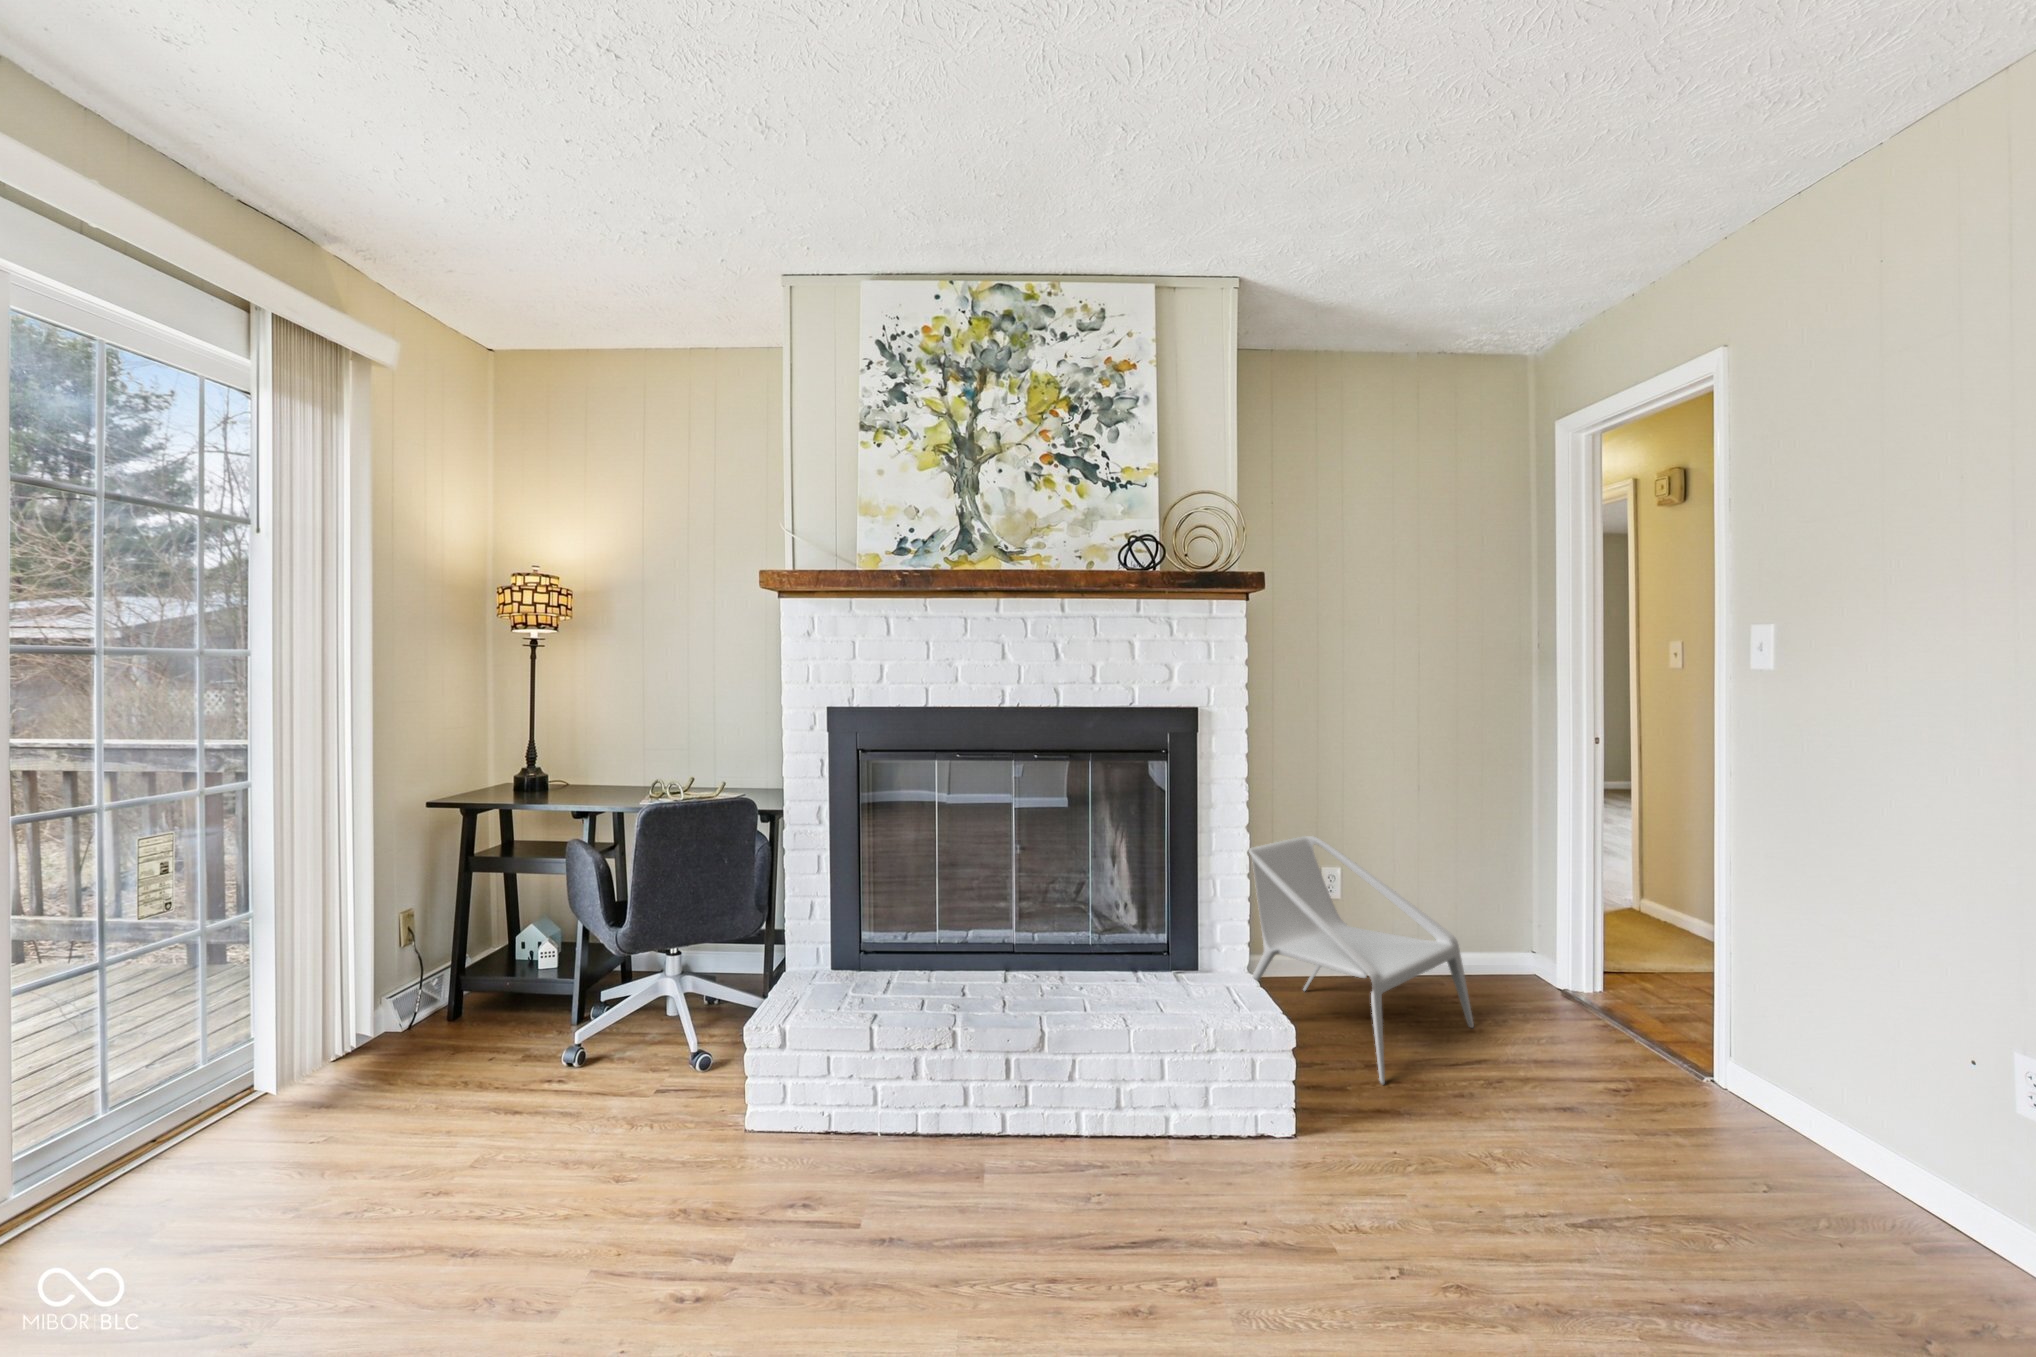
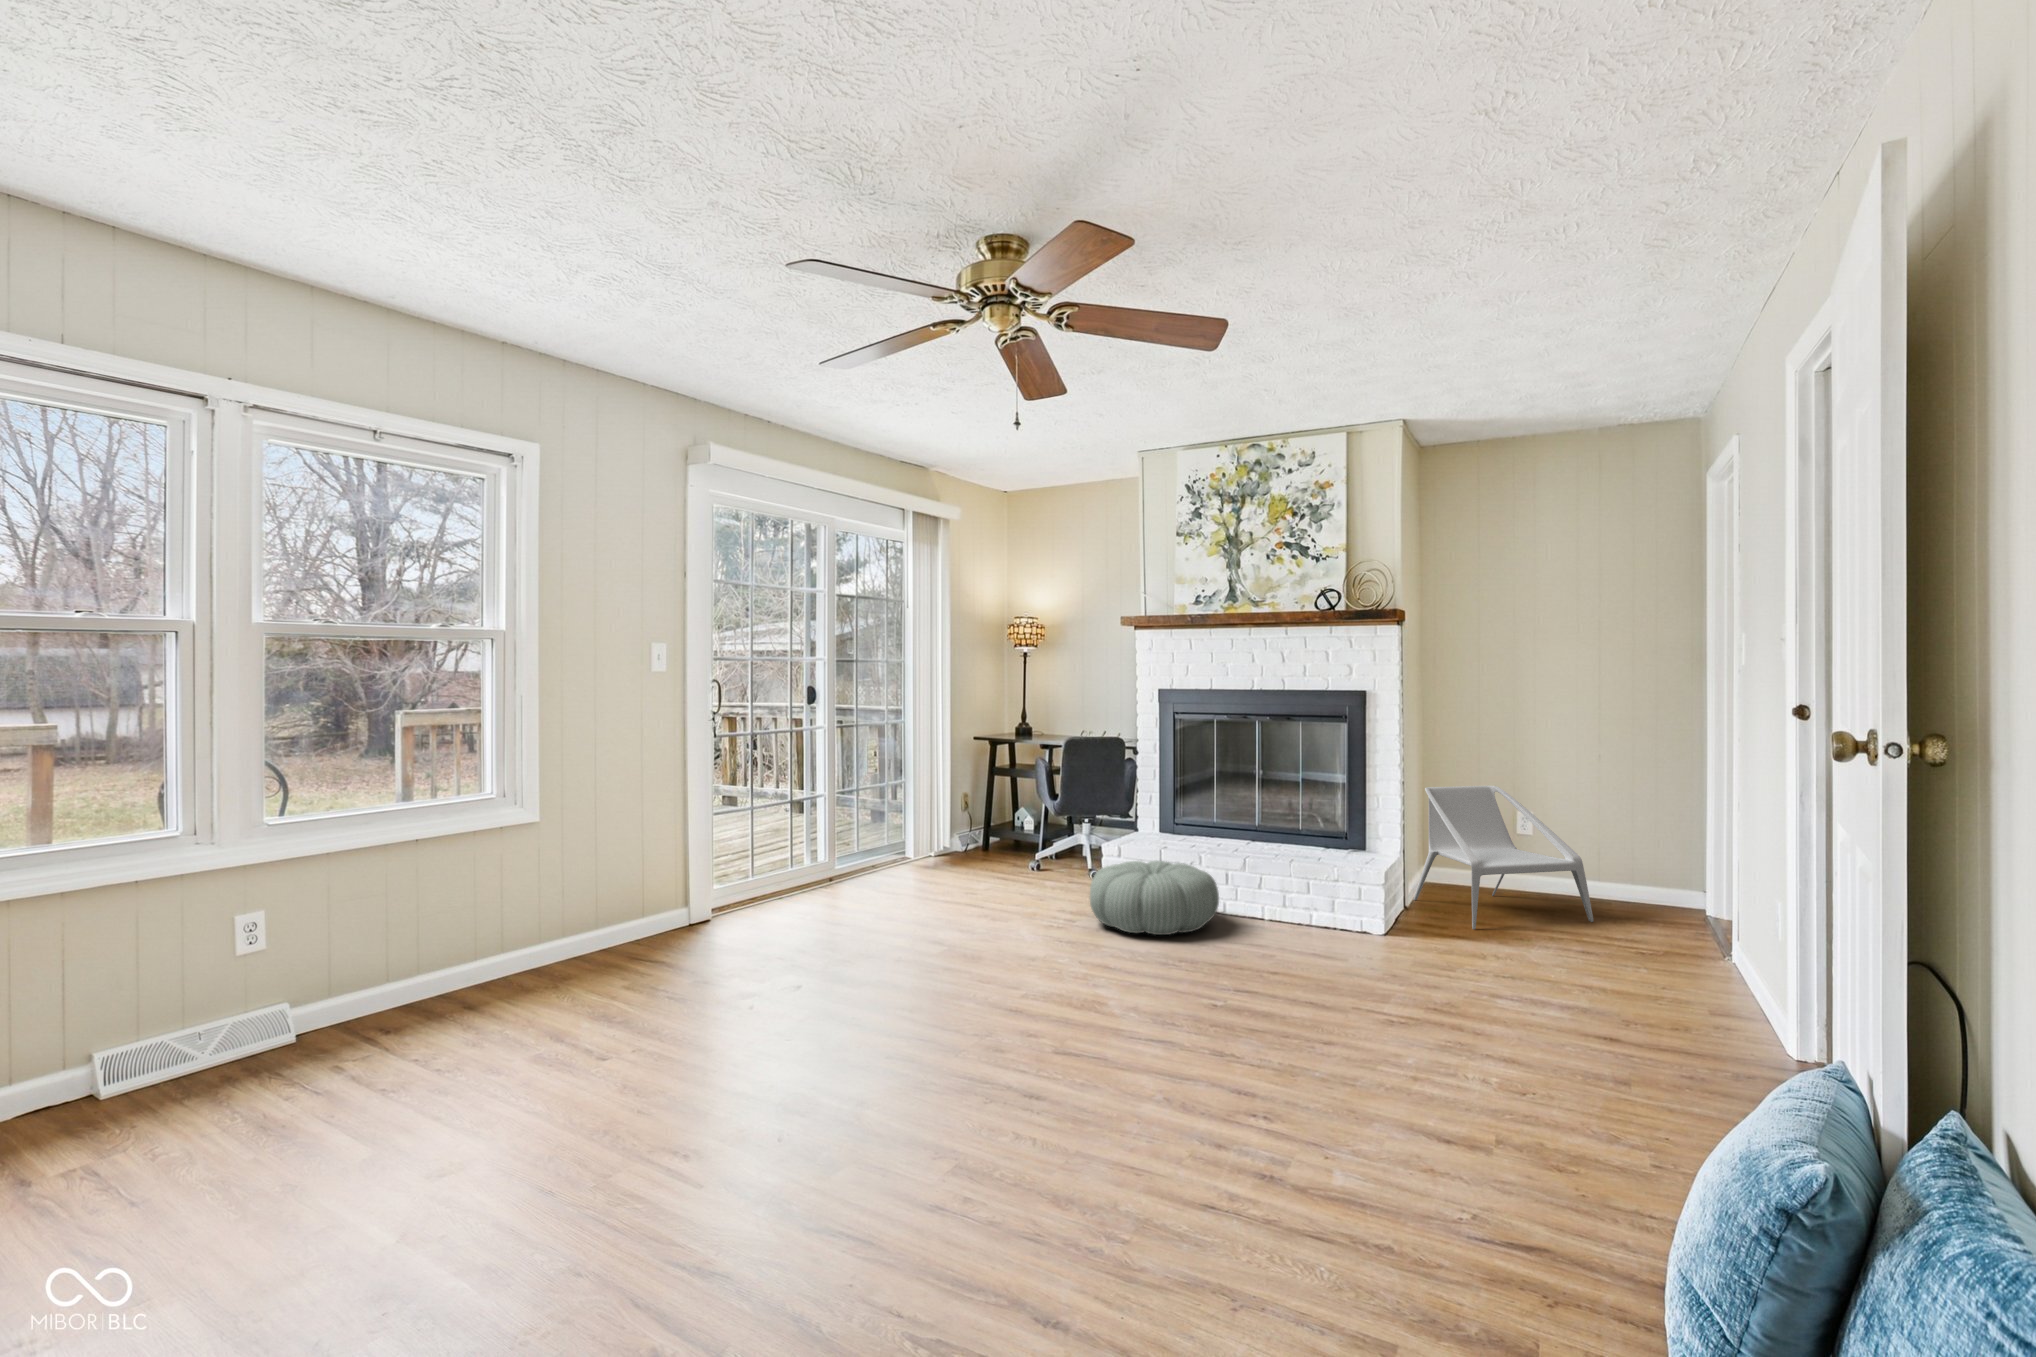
pouf: none [753,1059,1035,1281] -> present [1090,861,1219,935]

